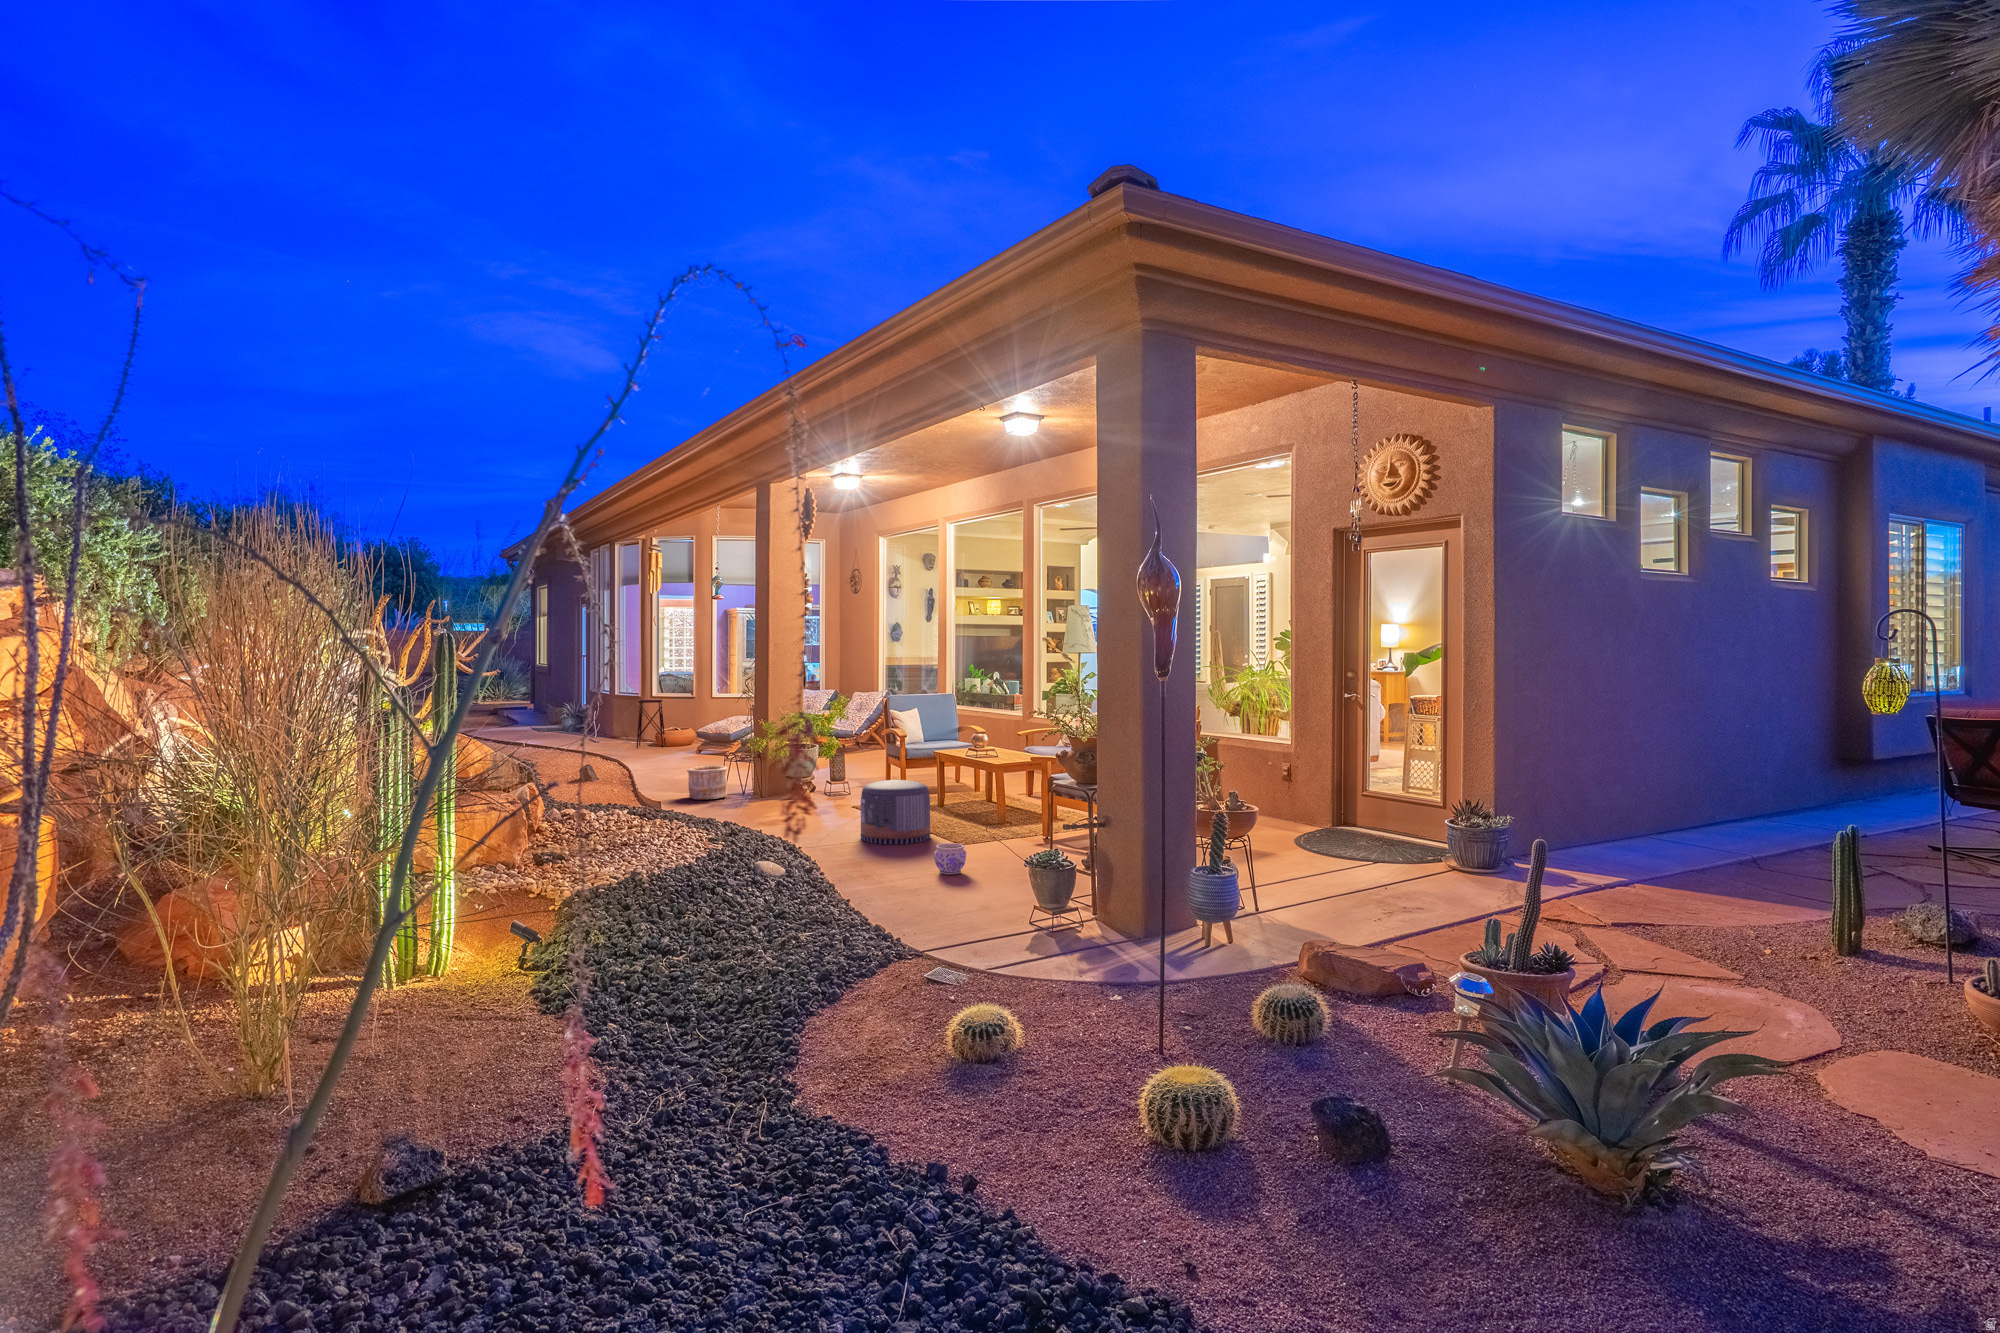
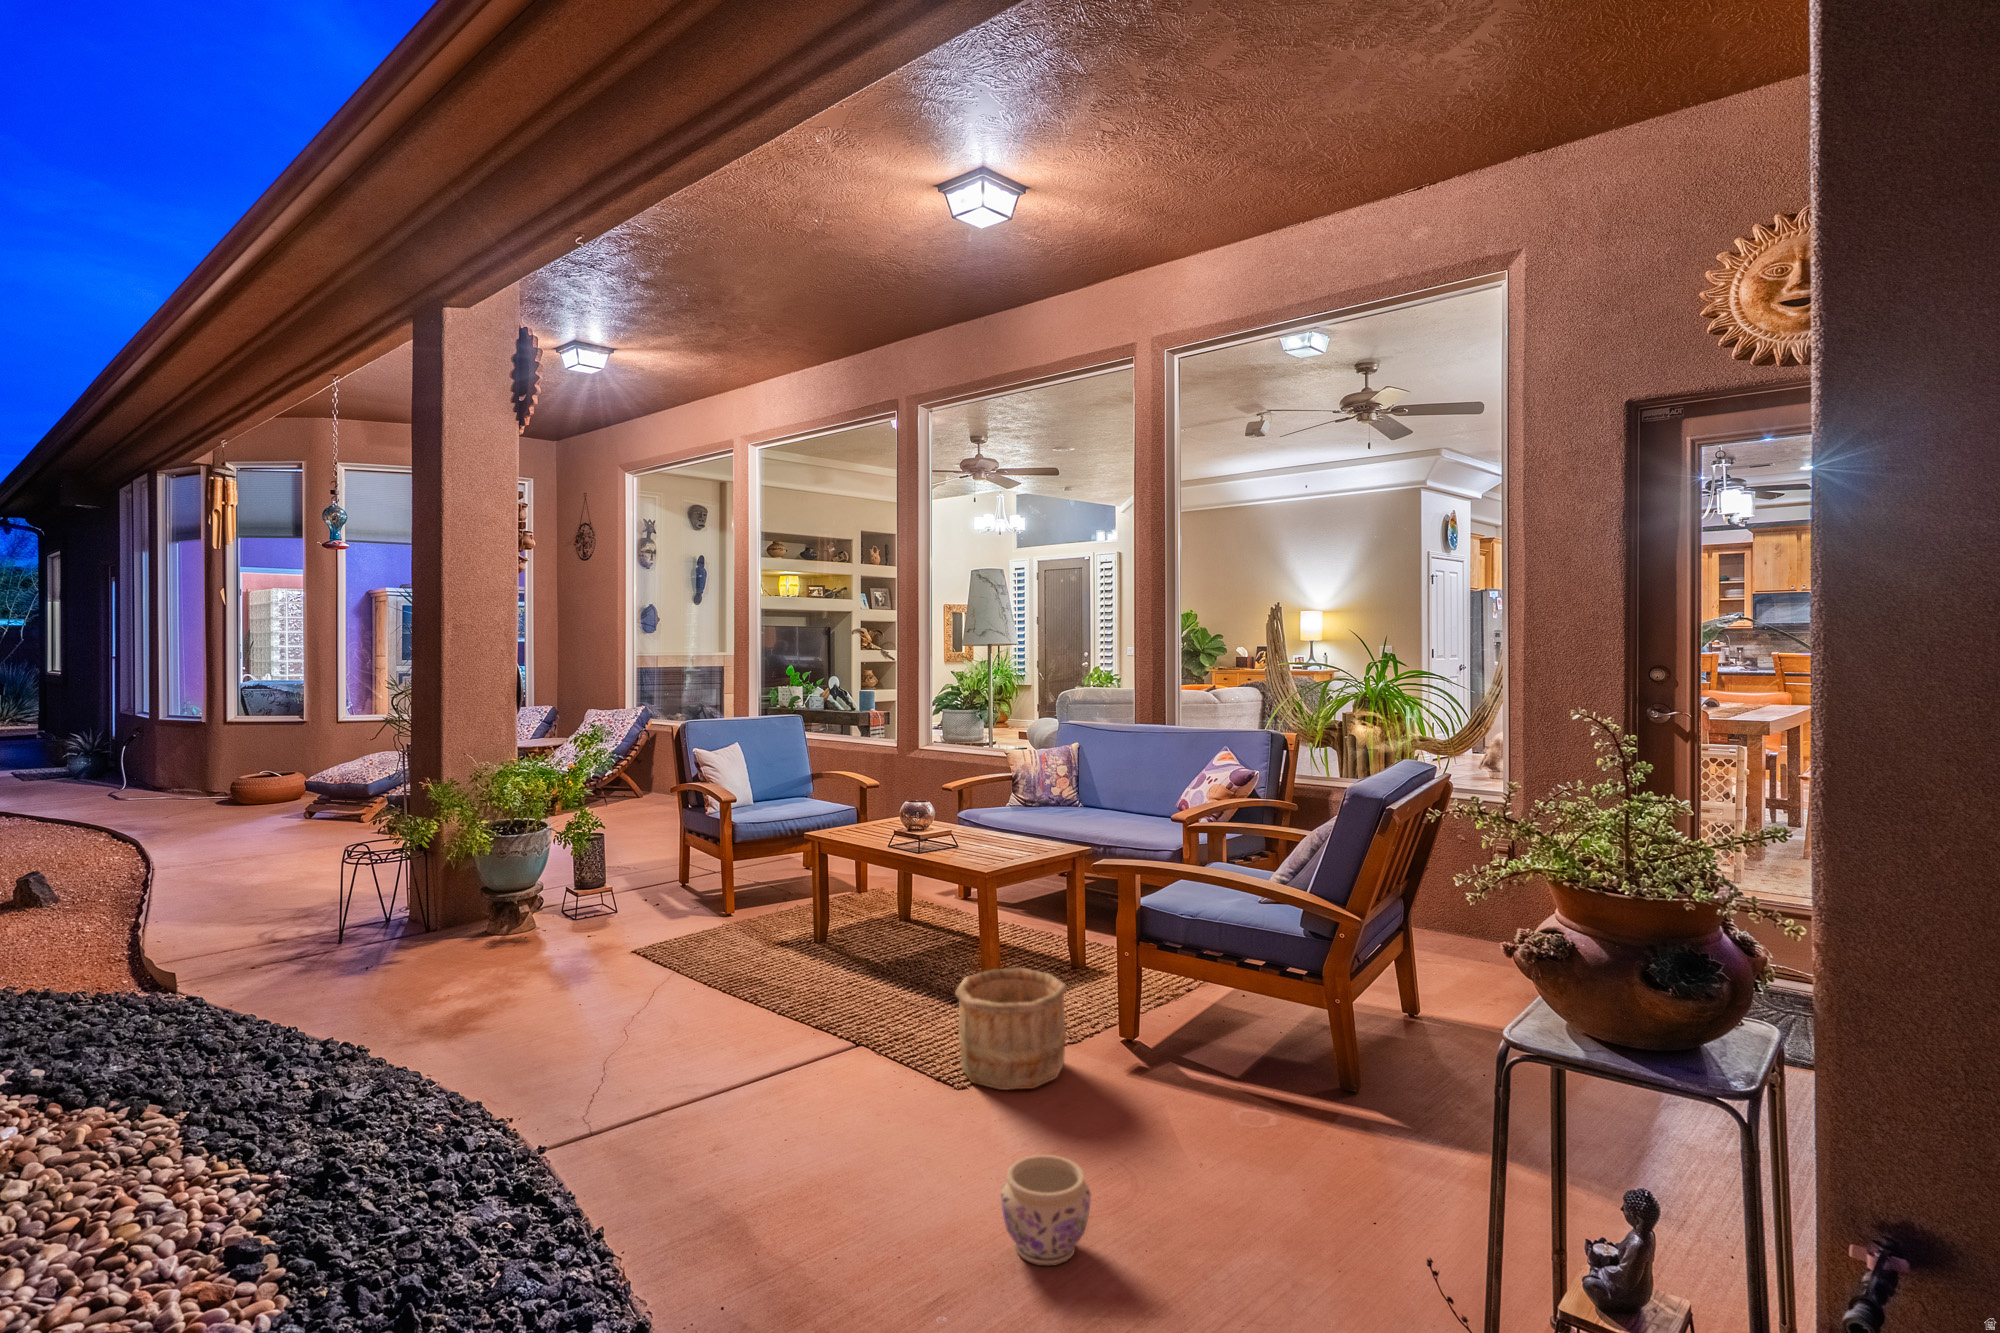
side table: present [637,700,666,748] -> none [188,728,249,813]
wooden bucket: present [687,765,727,800] -> present [955,968,1067,1090]
pouf: present [861,780,930,844] -> none [708,929,872,1104]

